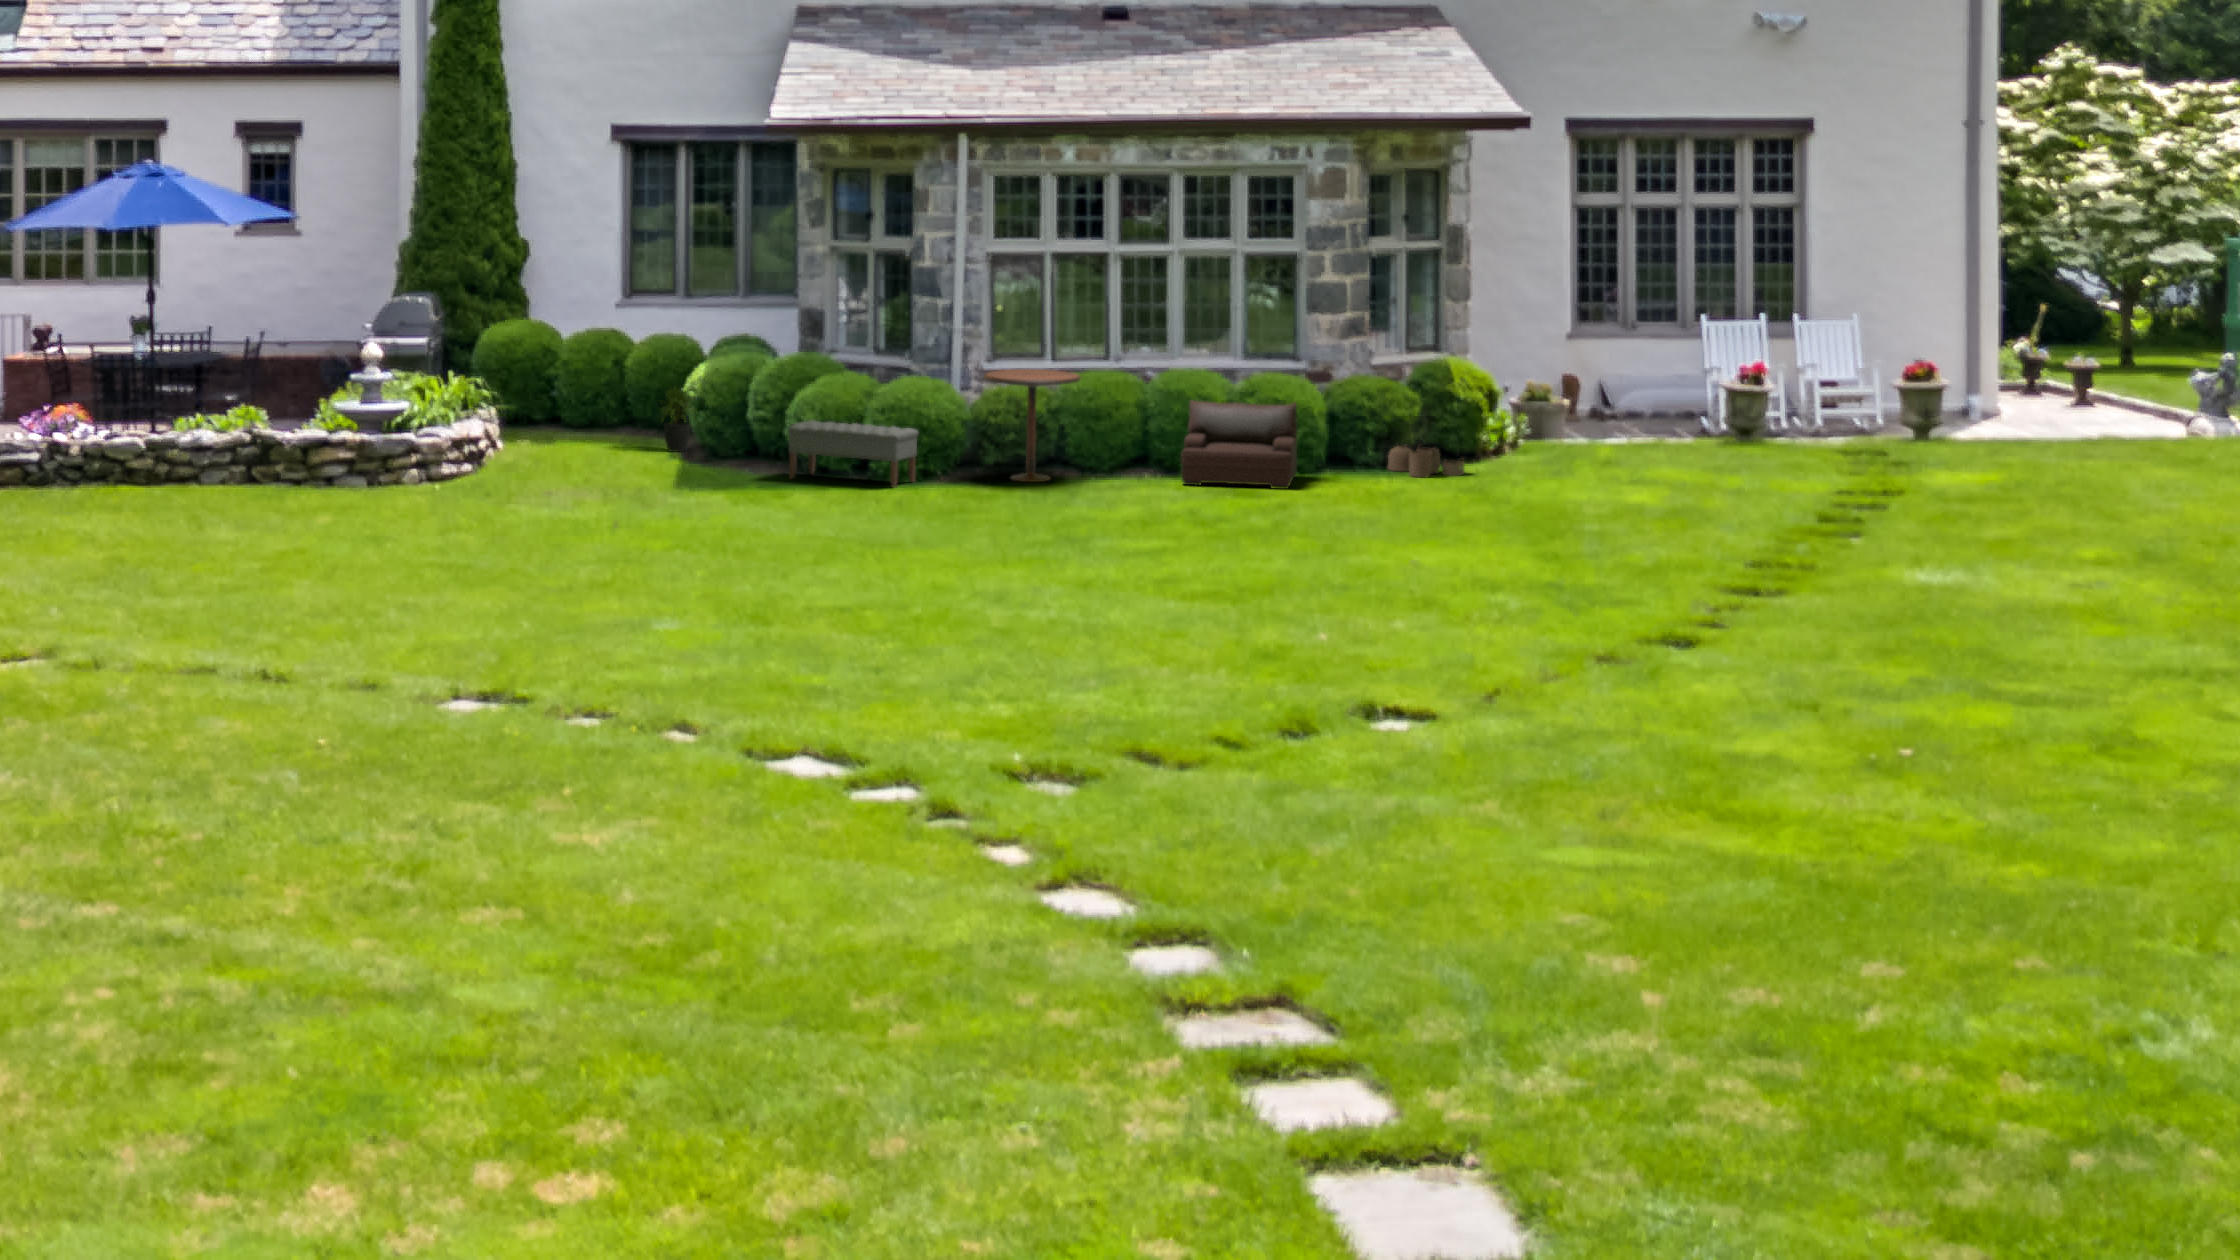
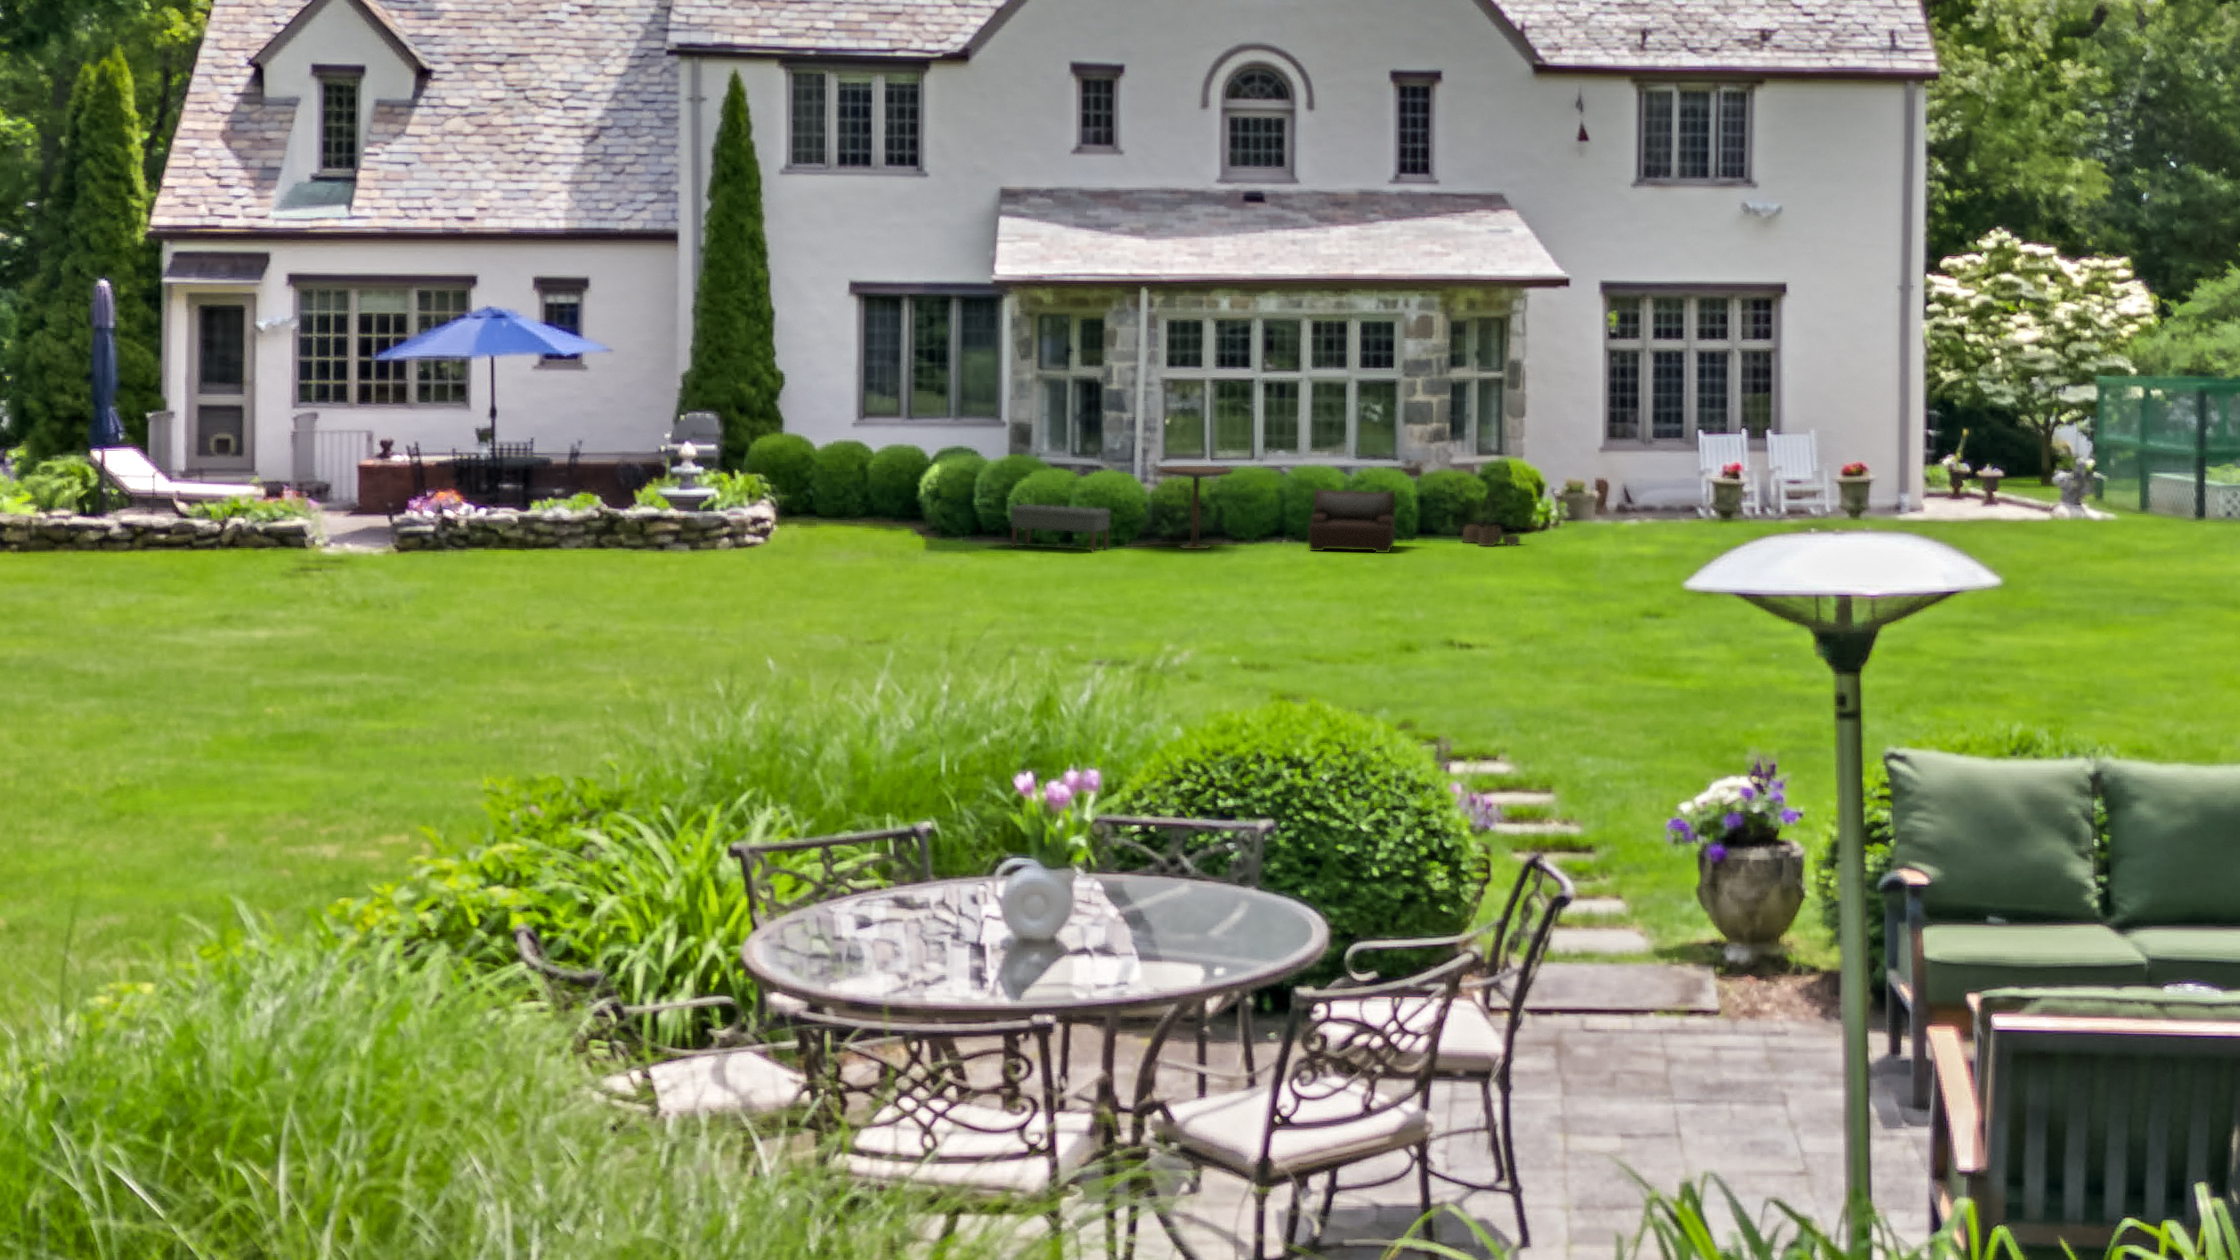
potted plant: present [660,387,698,452] -> none [901,481,935,532]

